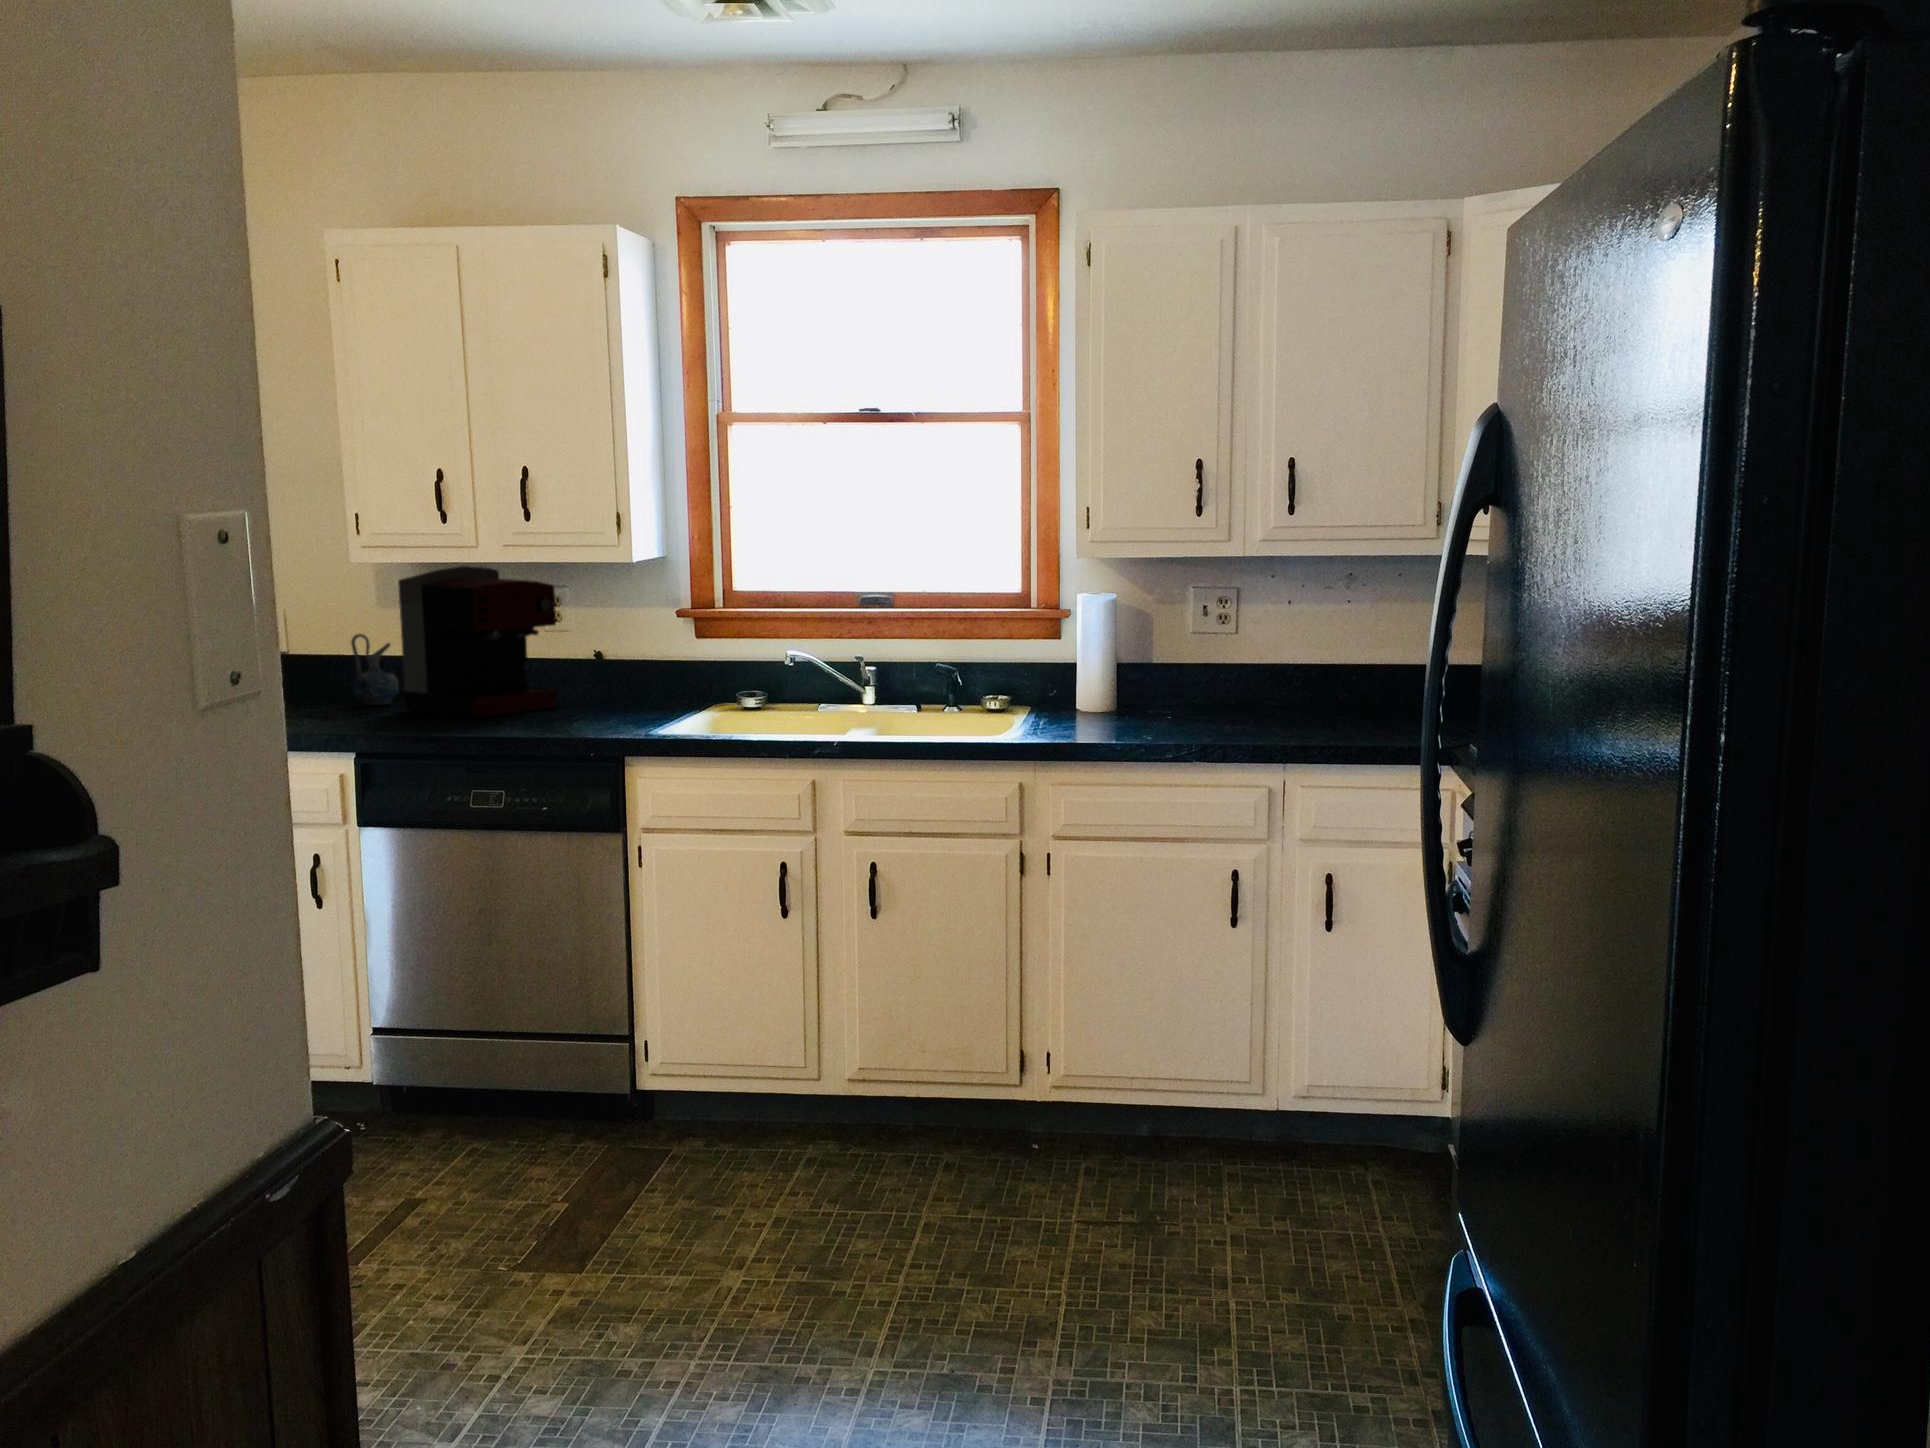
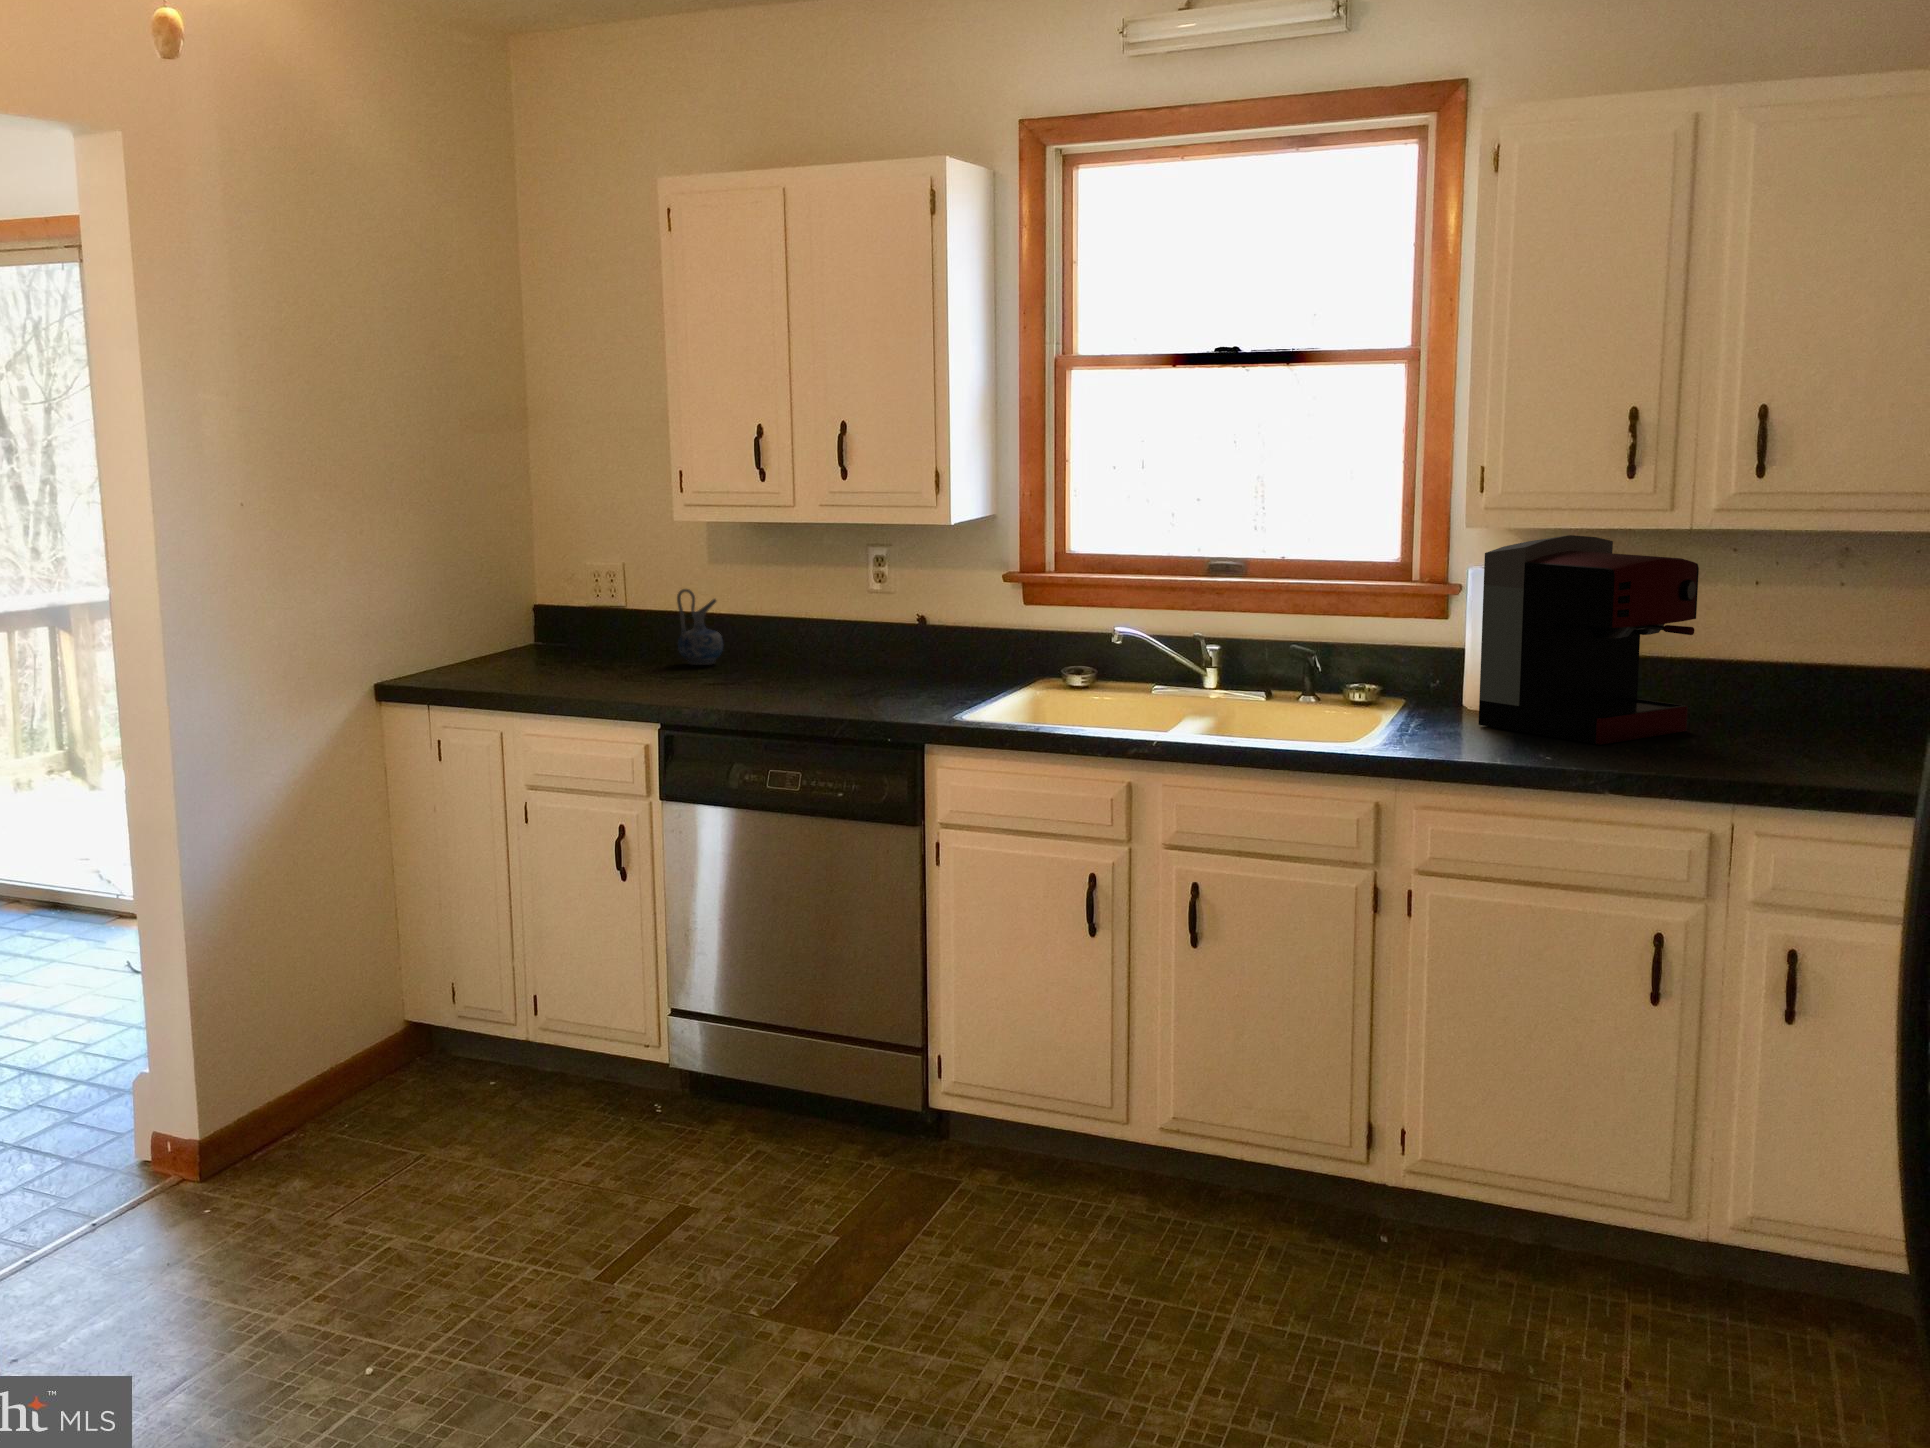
coffee maker: present [398,566,557,717] -> present [1479,535,1699,745]

